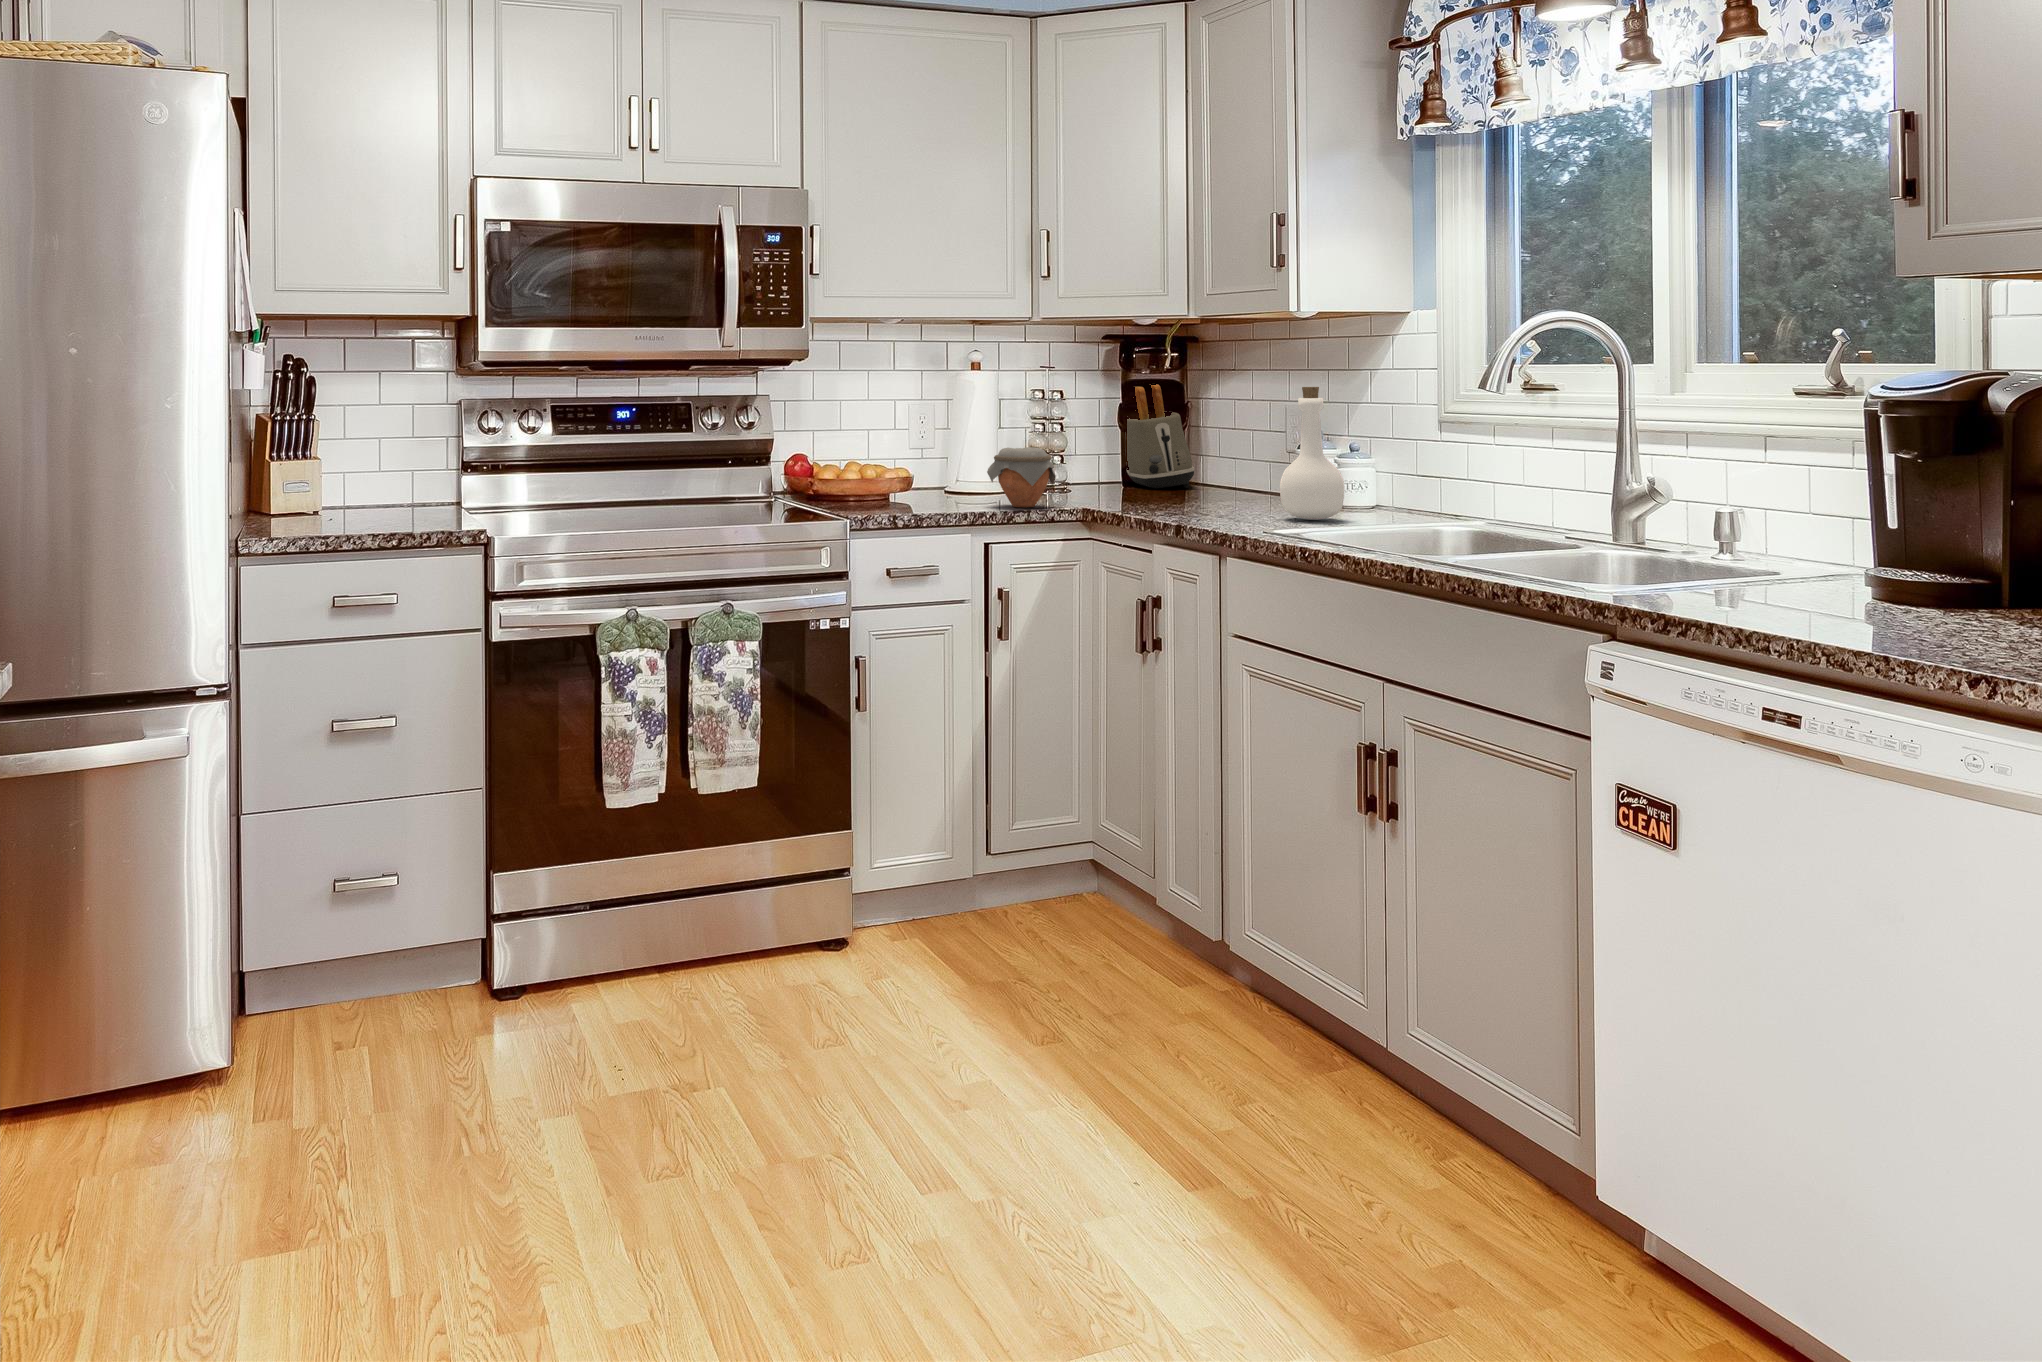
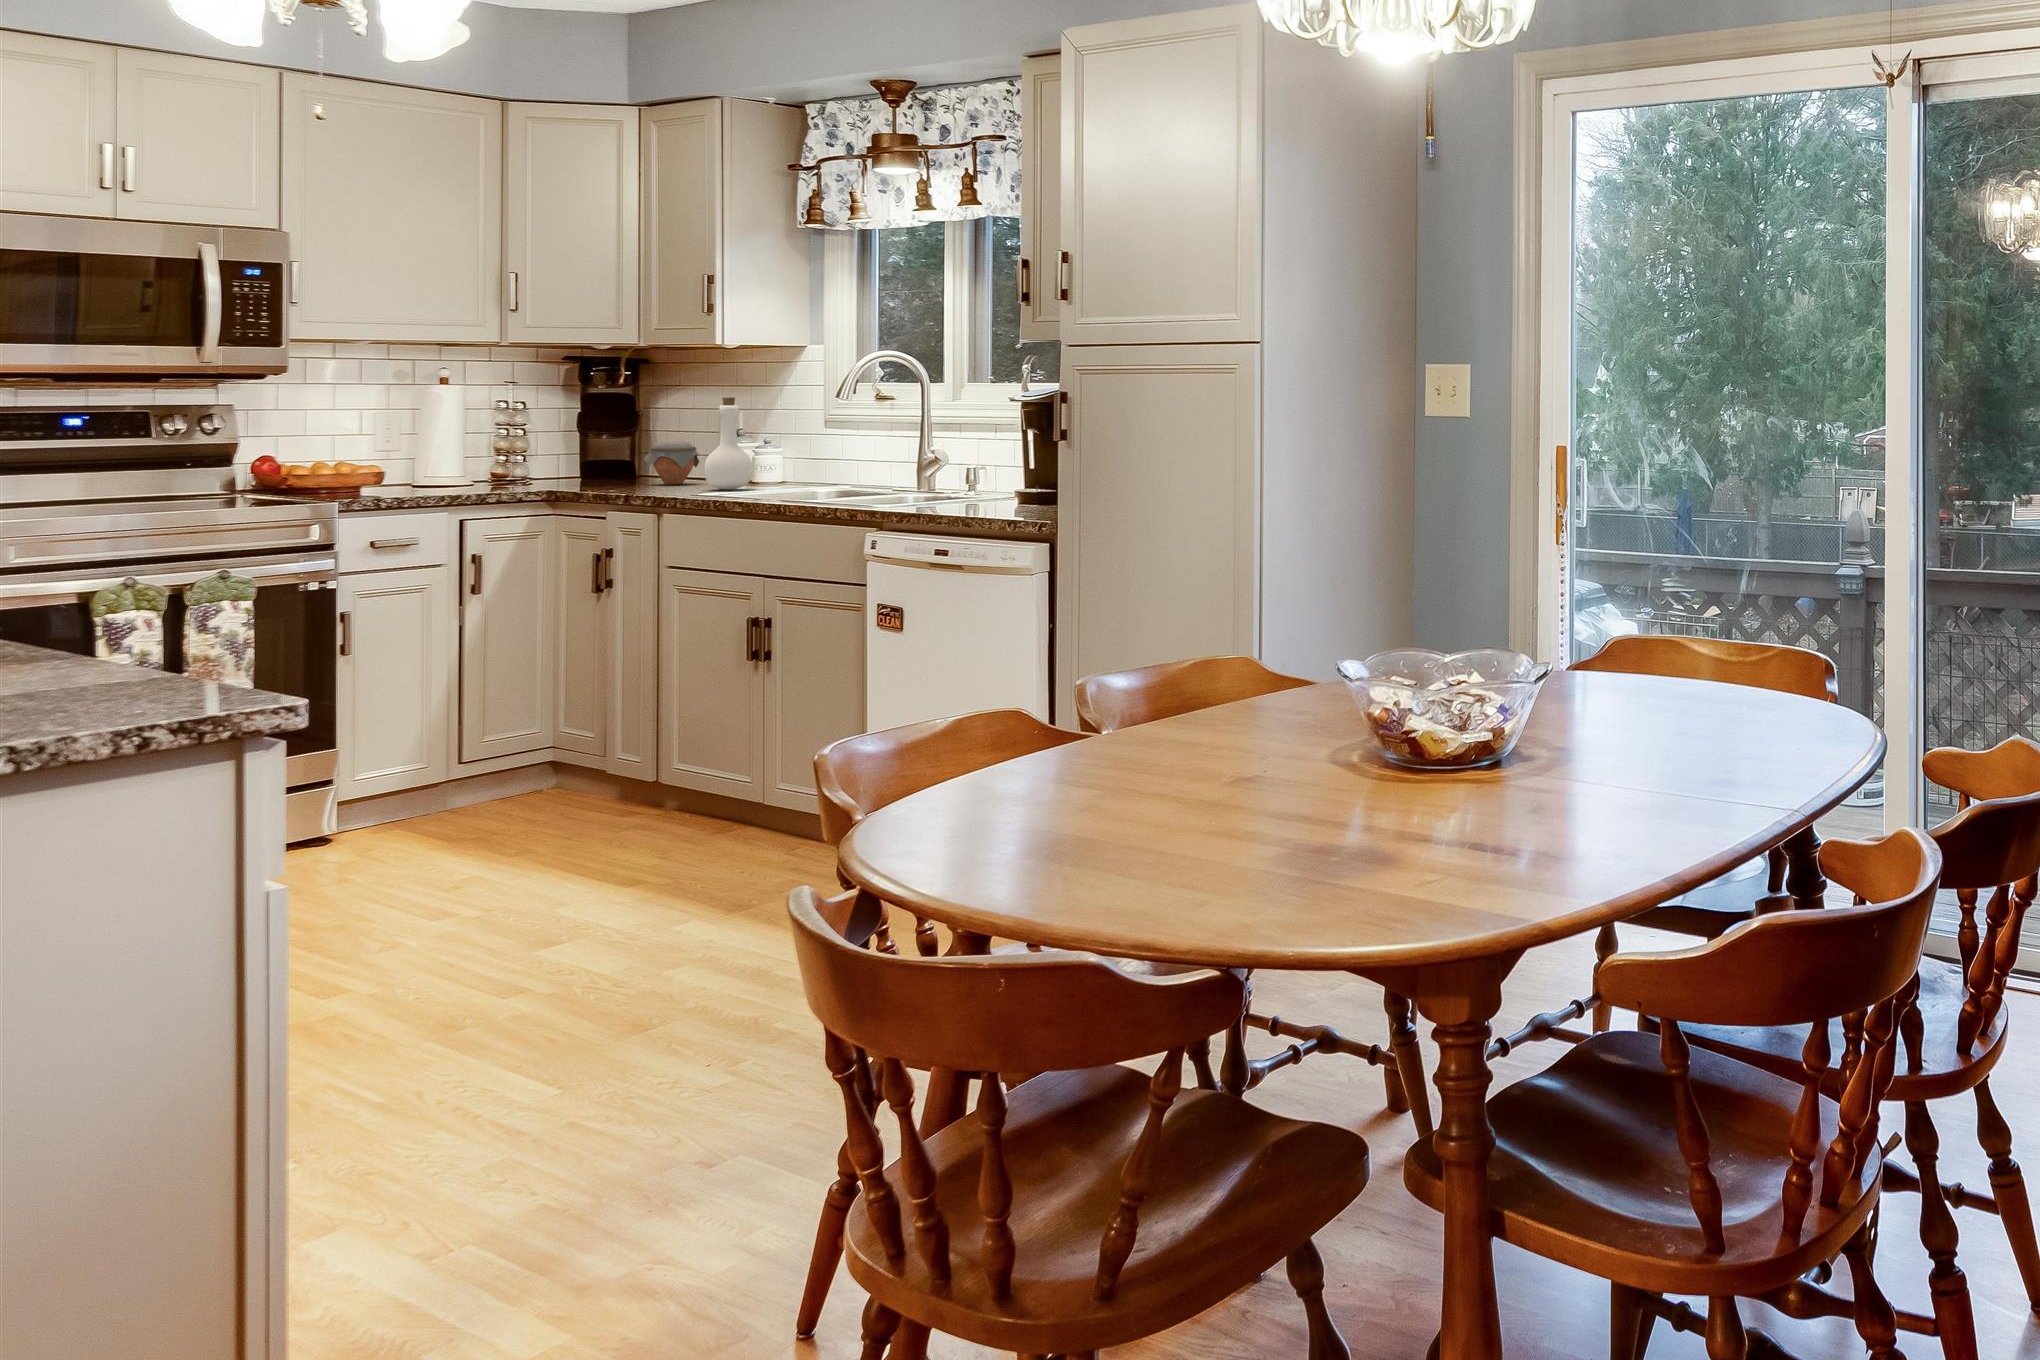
toaster: present [1127,384,1194,488] -> none [579,396,640,478]
jar: present [987,447,1056,508] -> present [644,441,699,485]

